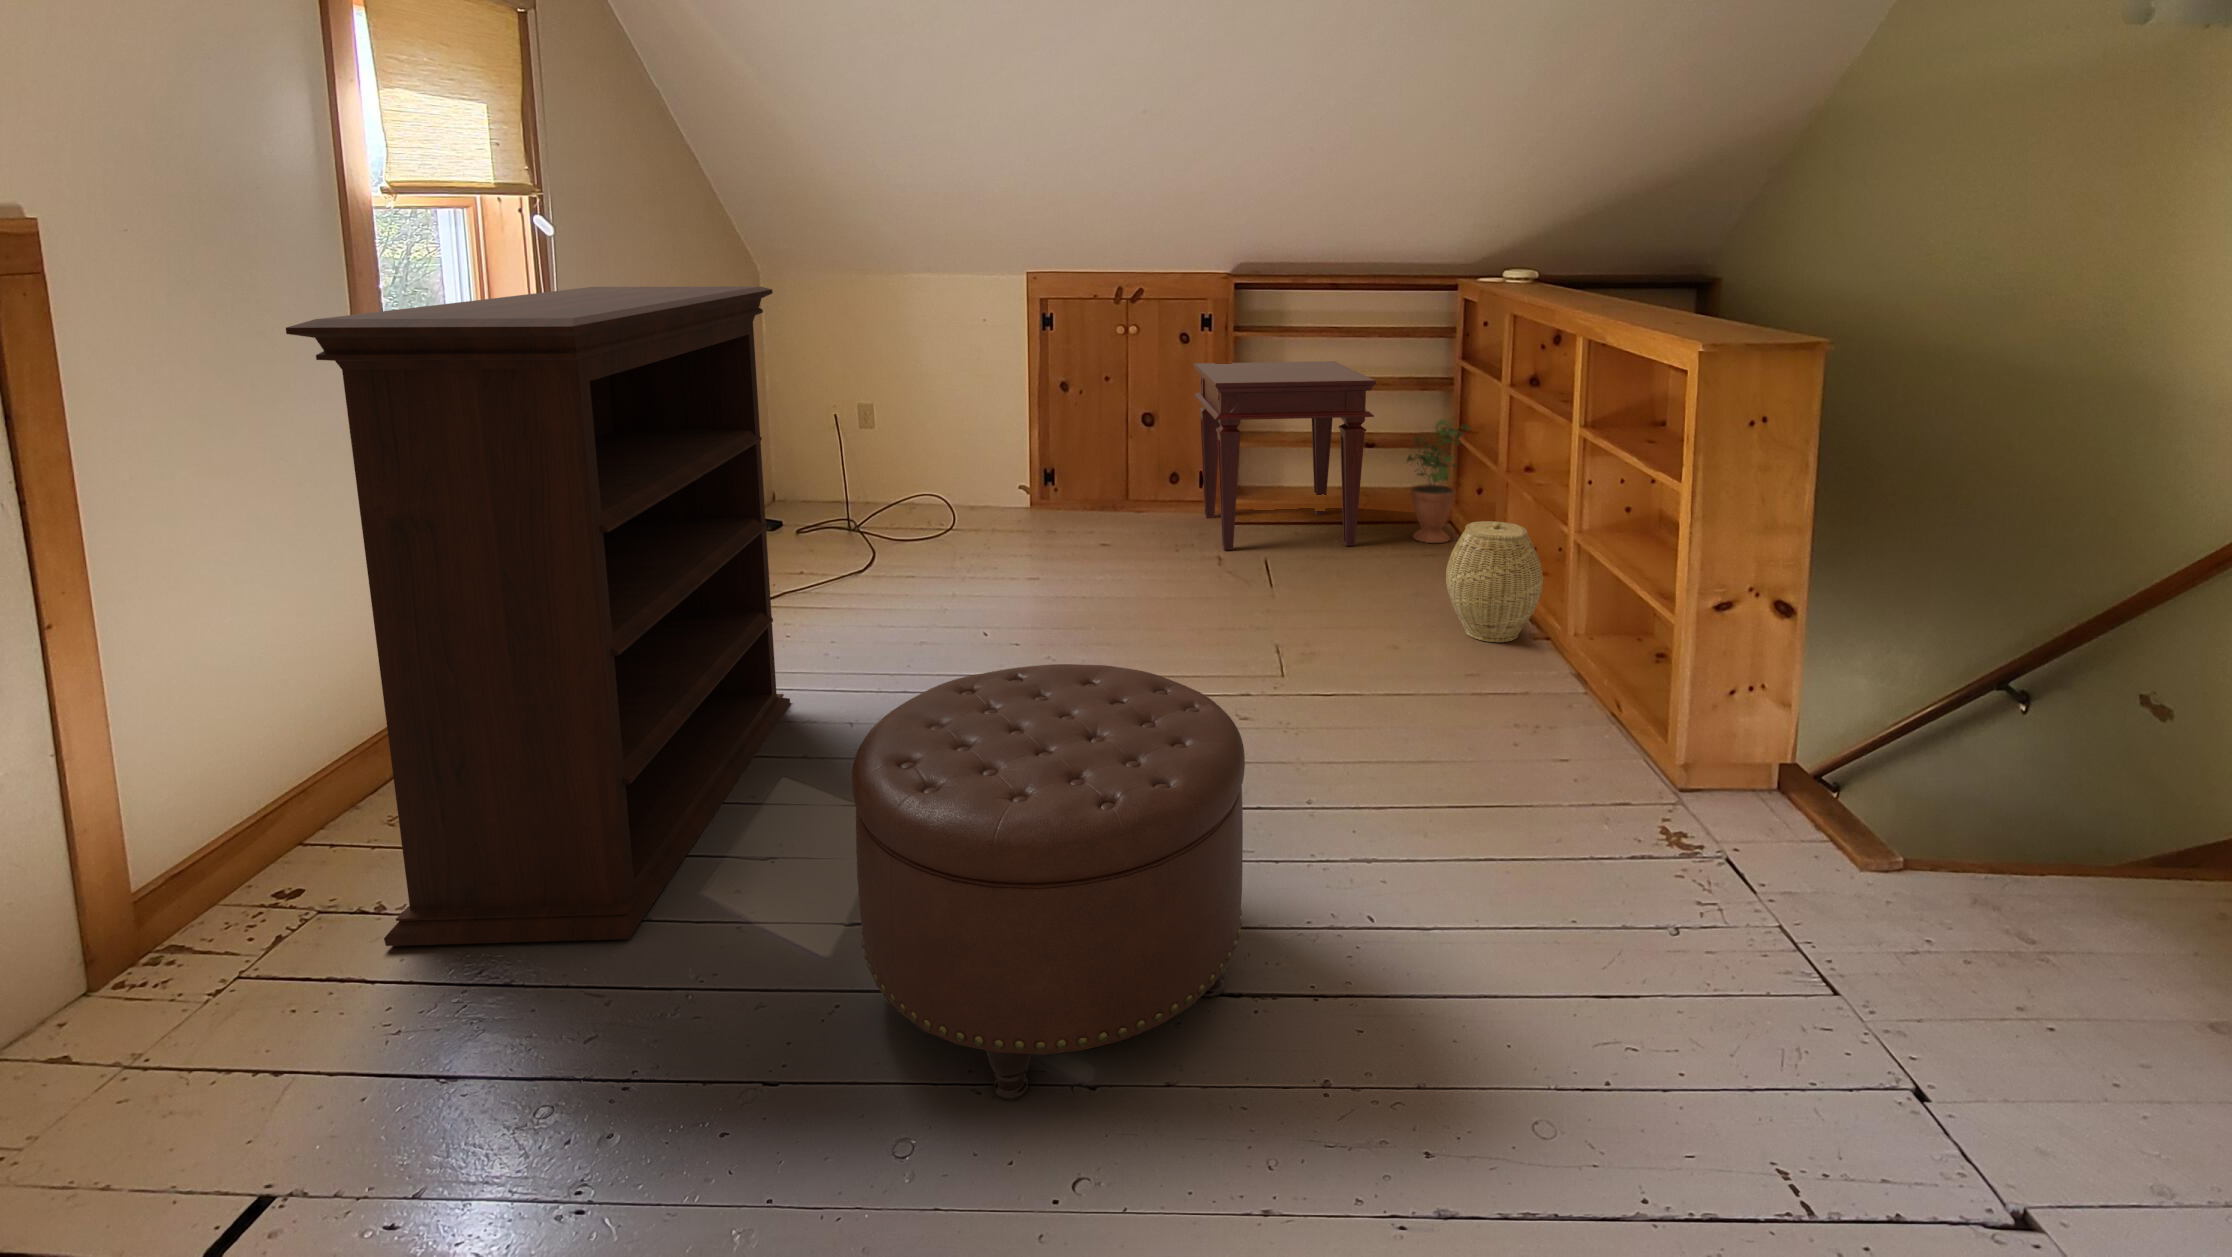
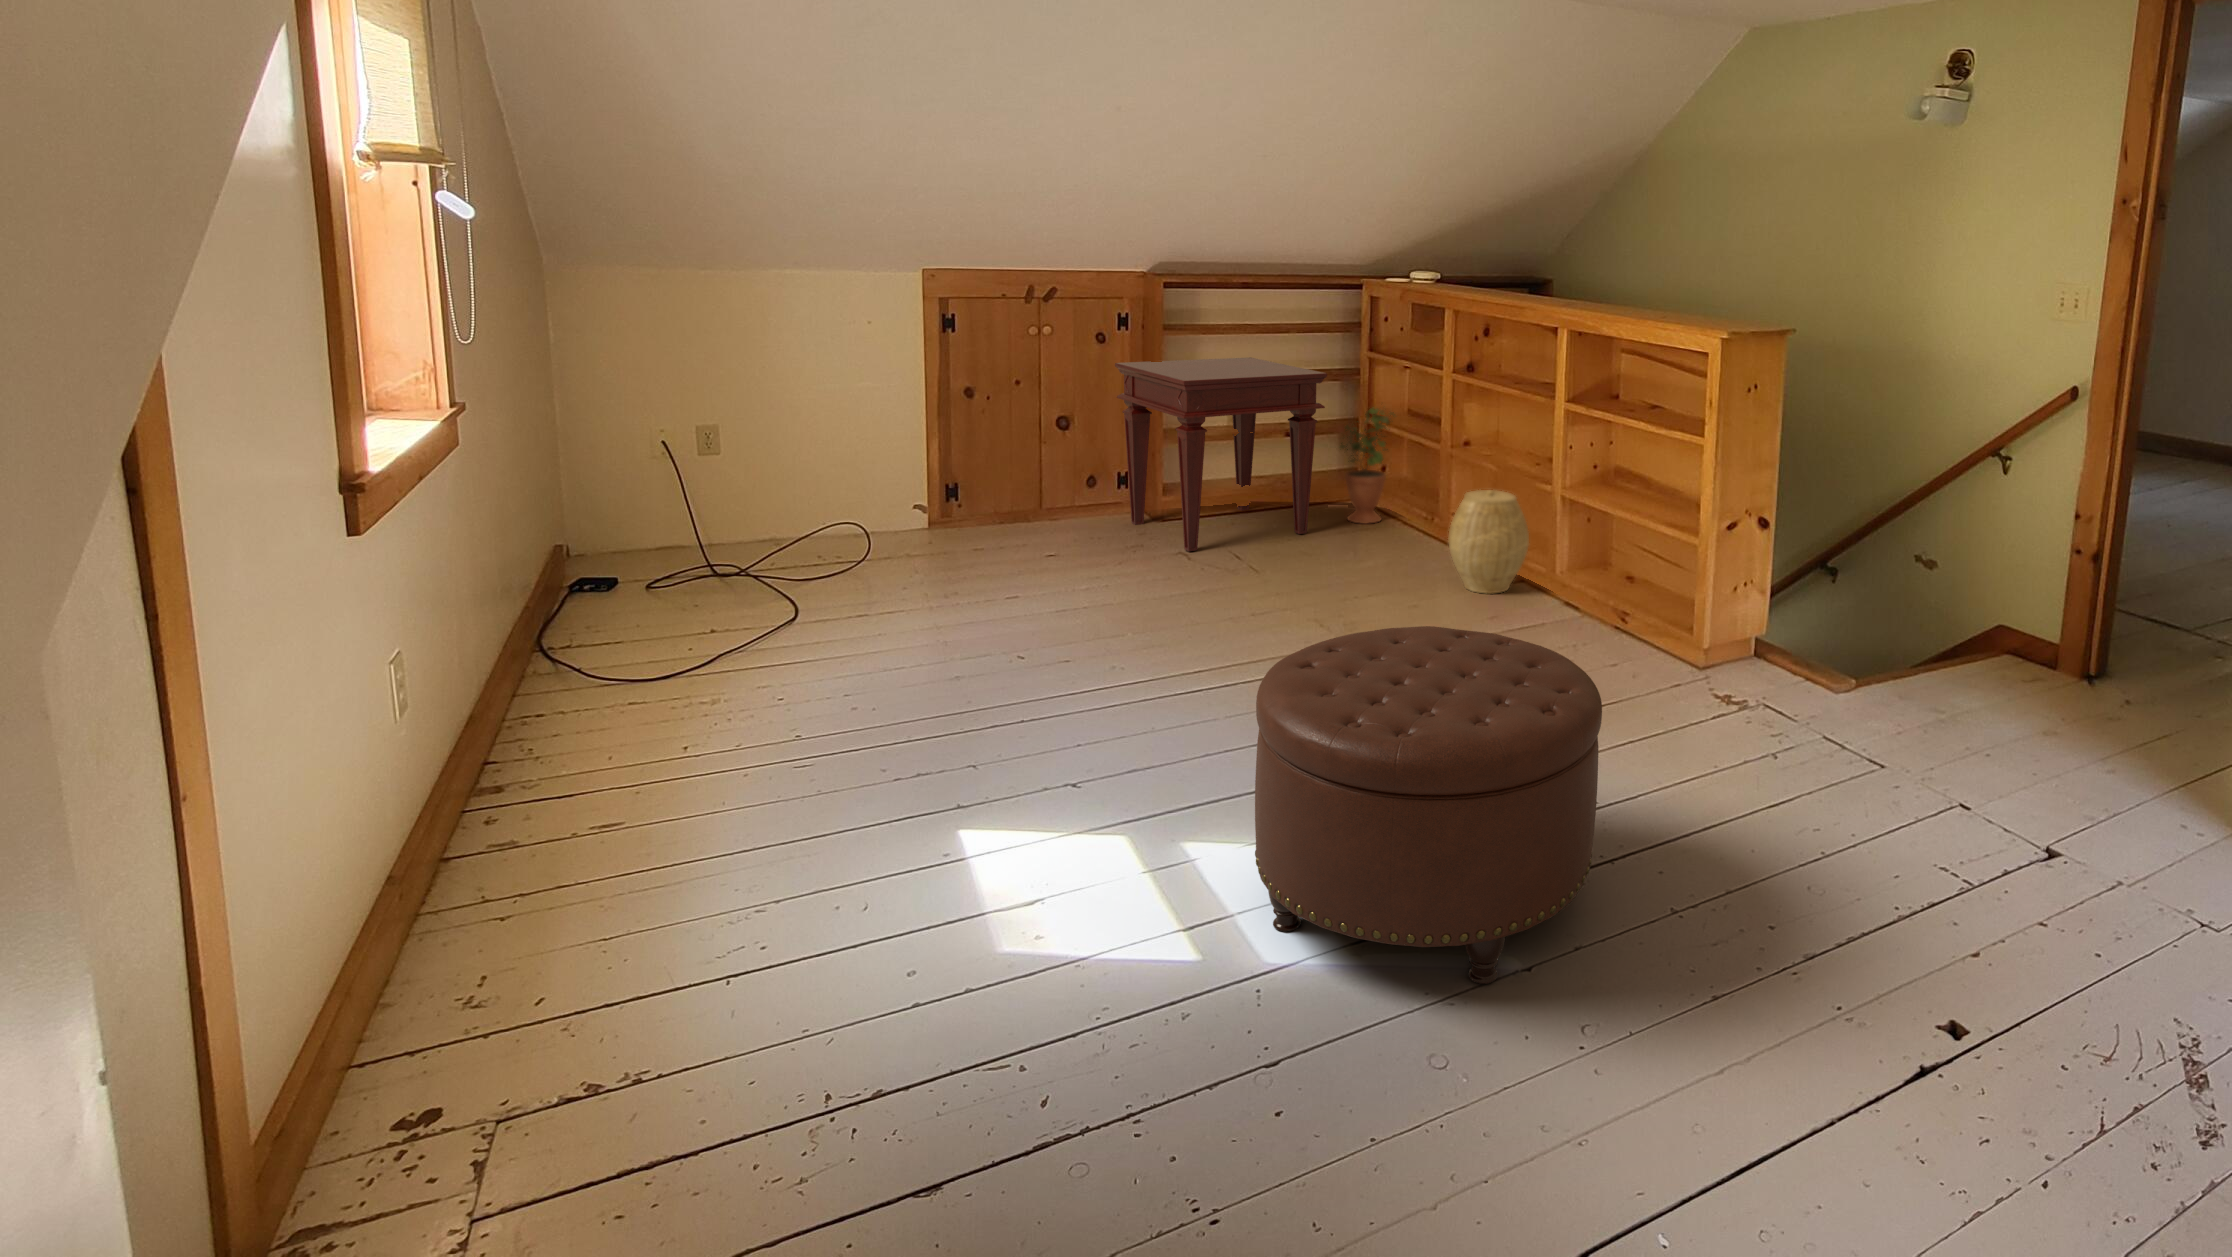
bookshelf: present [286,286,790,946] -> none [597,274,989,1115]

